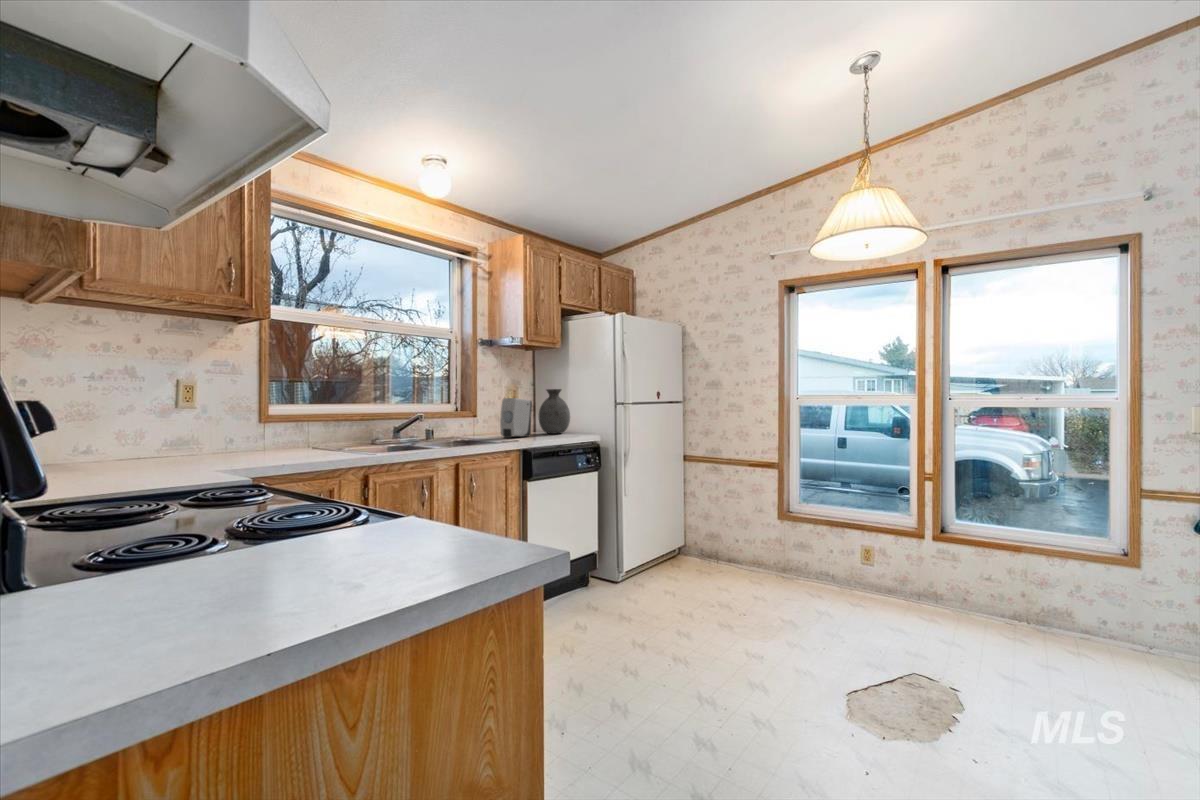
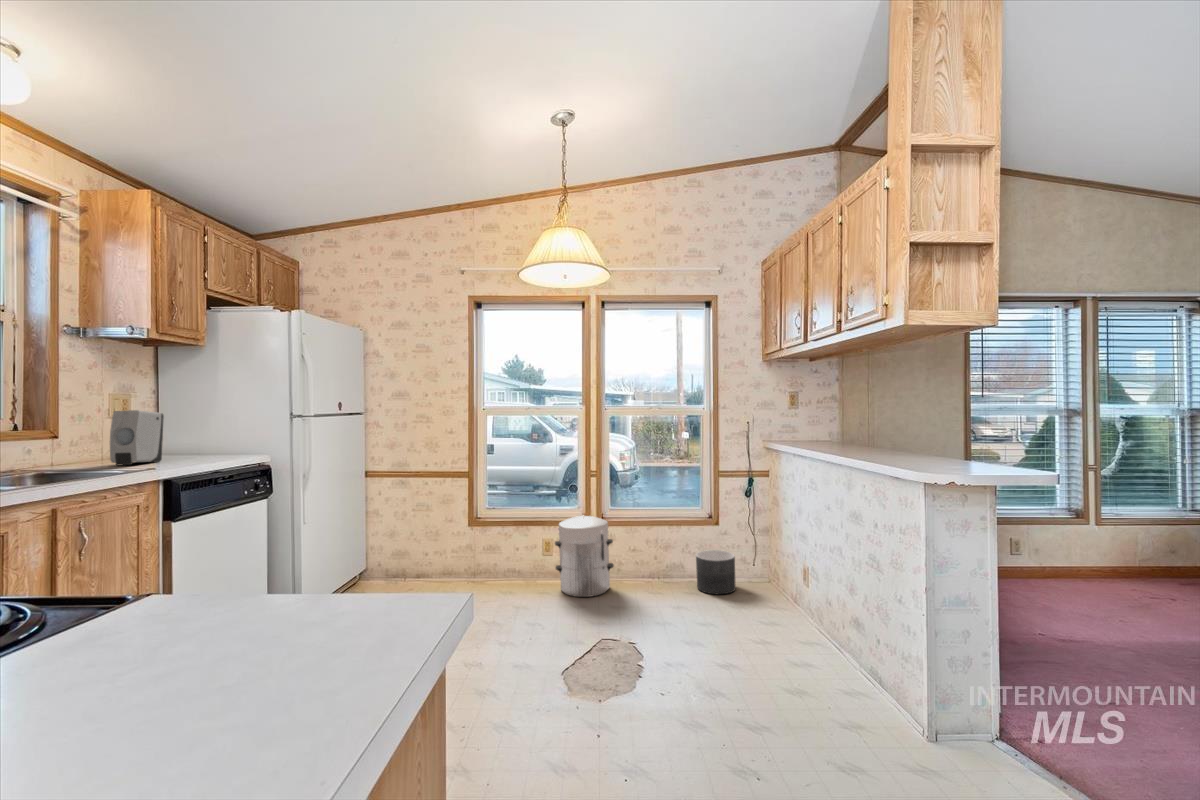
vase: present [539,389,570,434] -> none [170,398,220,456]
waste bin: none [873,522,953,623] -> present [555,514,614,597]
planter: none [1090,600,1168,669] -> present [696,550,736,594]

